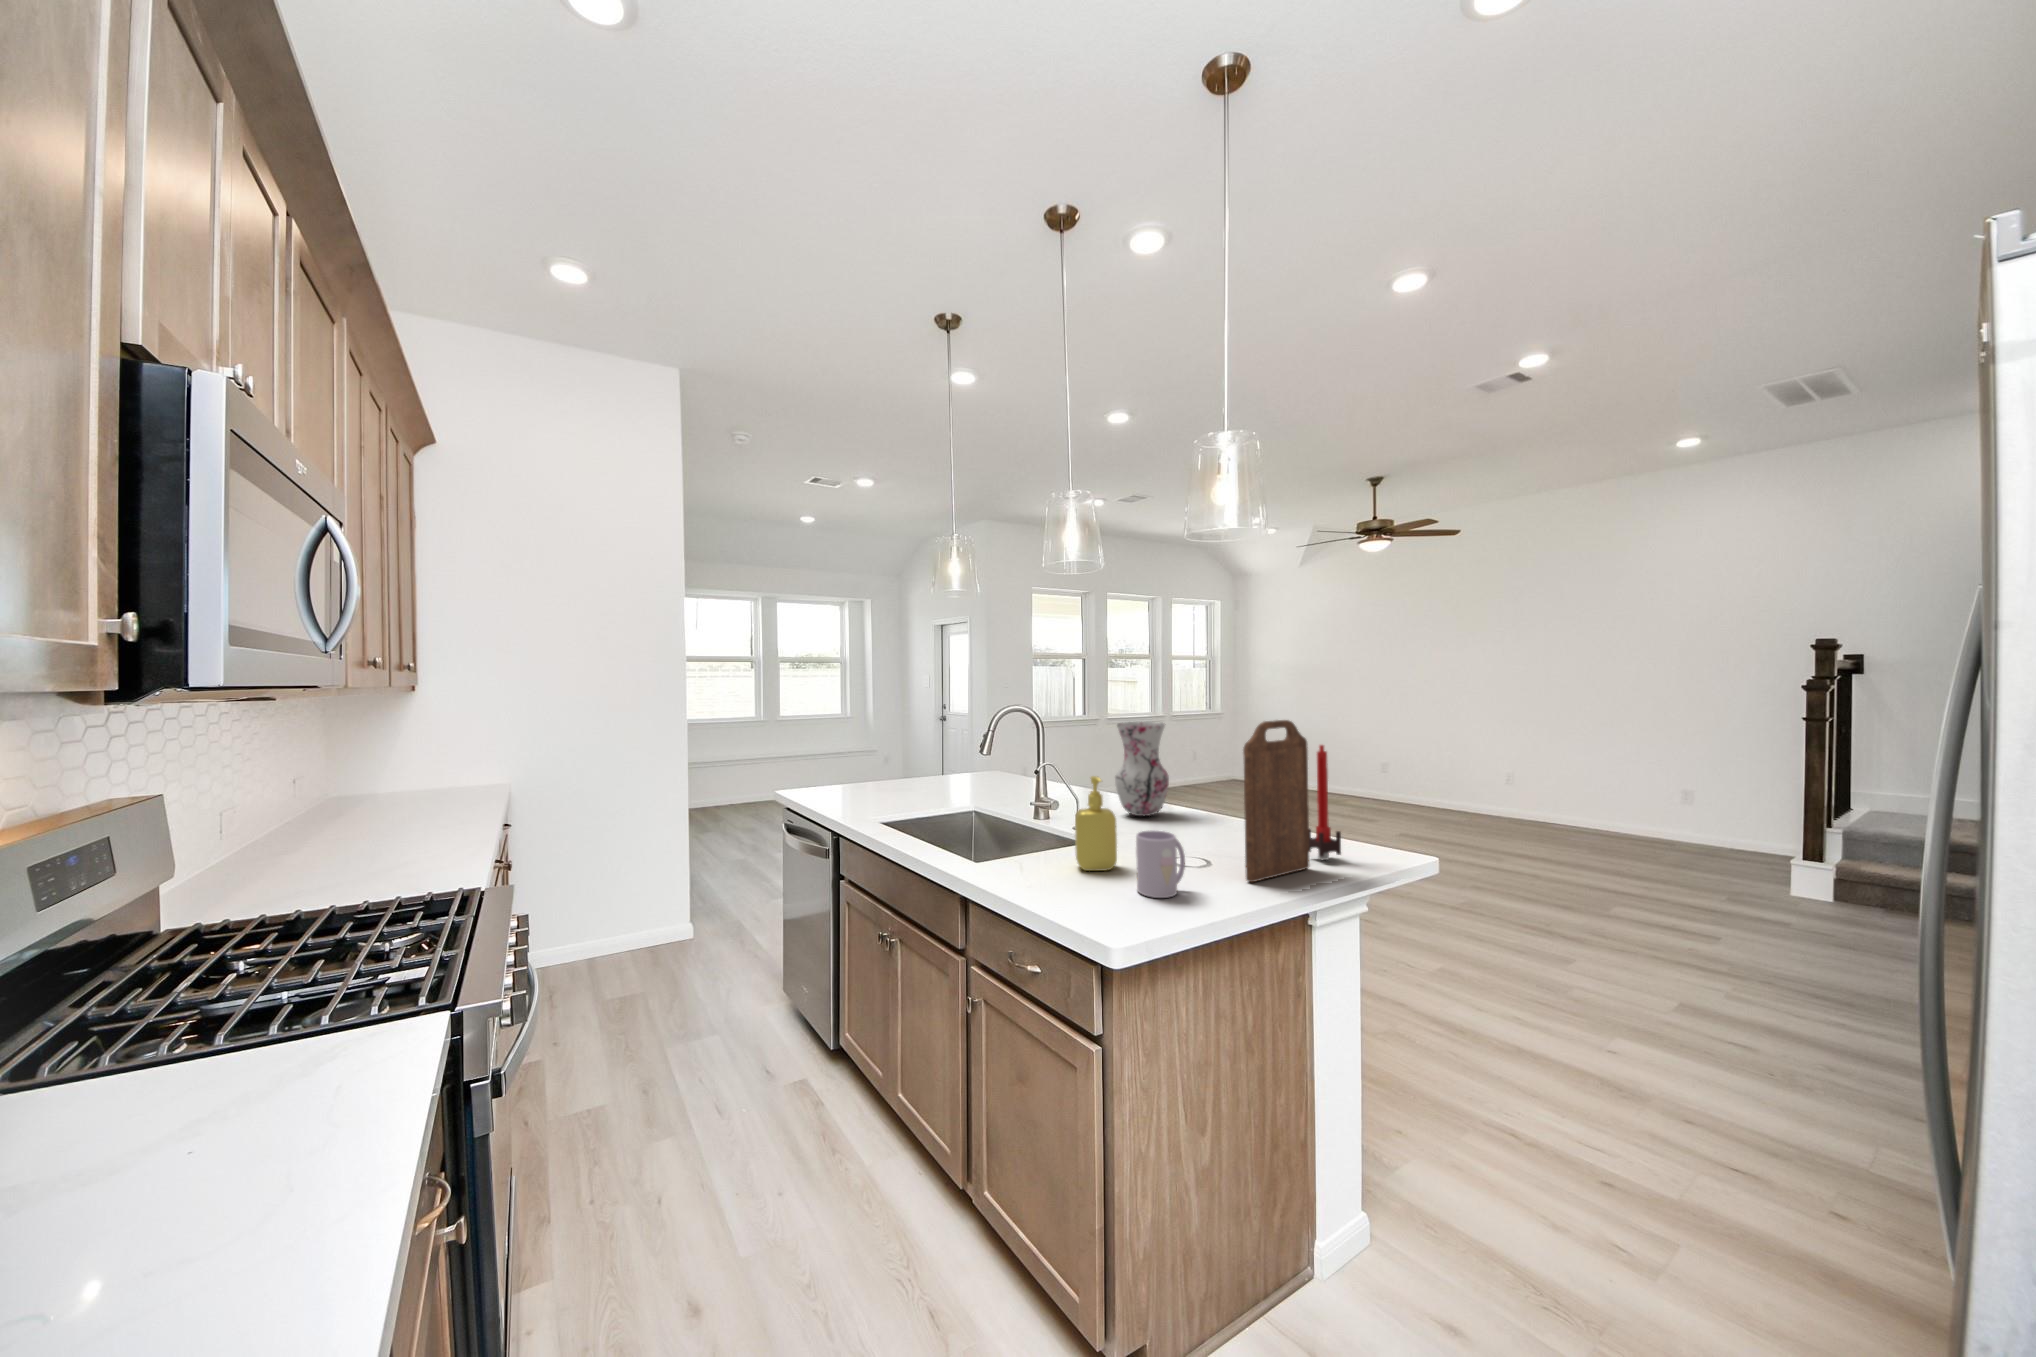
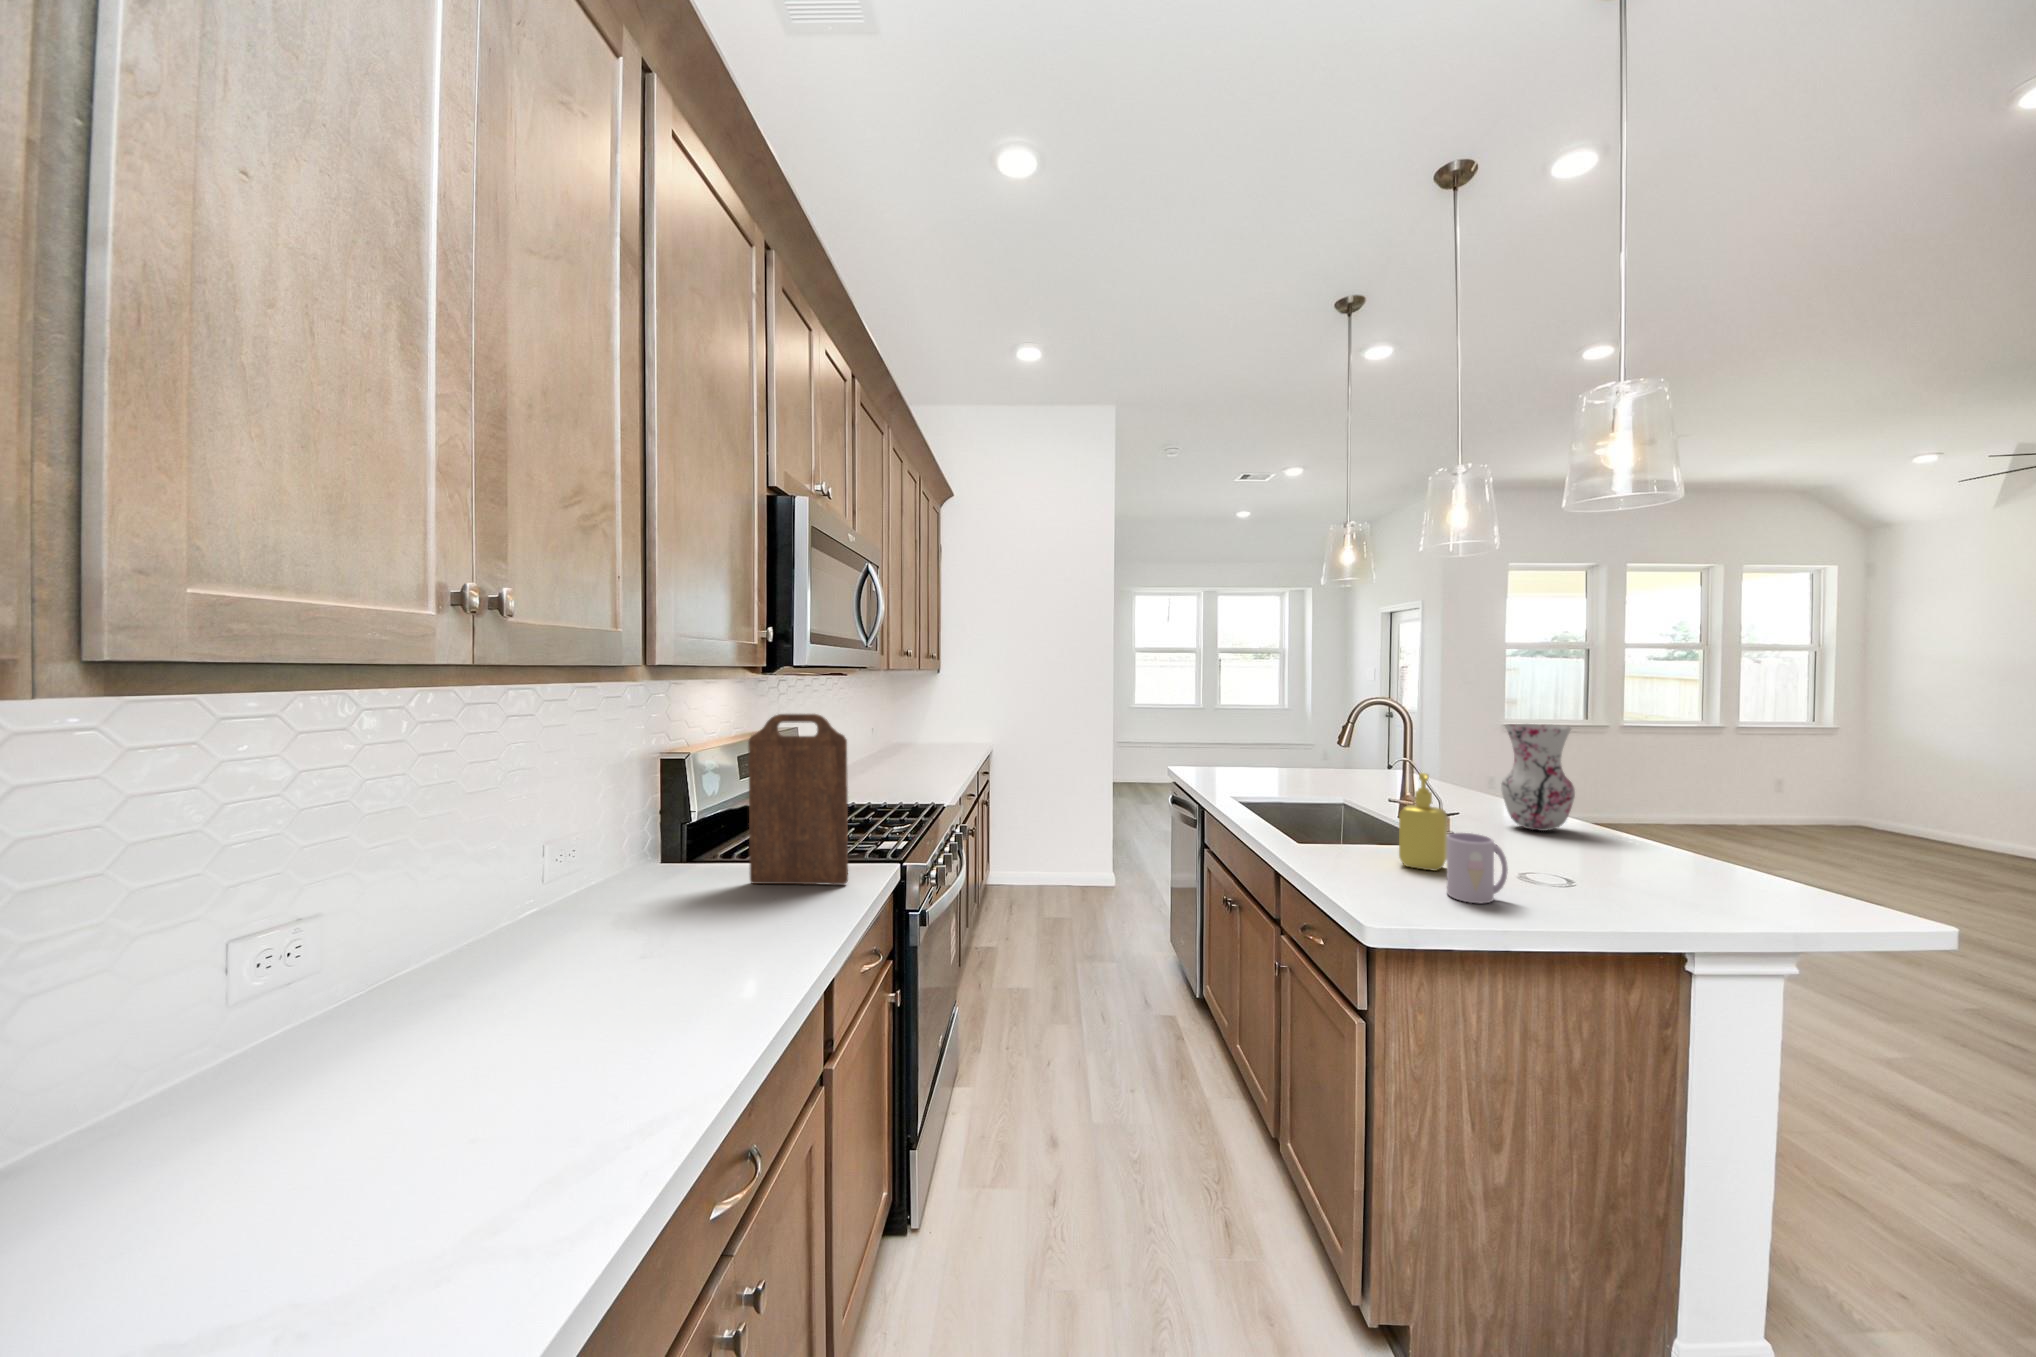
cutting board: present [1243,720,1309,882] -> present [748,714,848,885]
candle: present [1309,745,1341,860] -> none [1723,762,1777,908]

